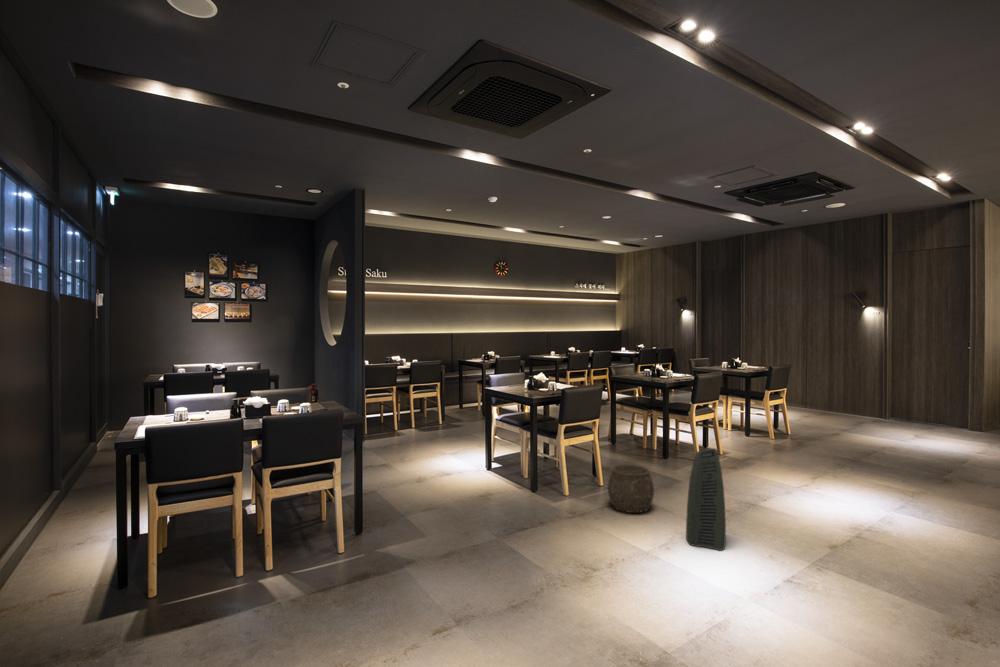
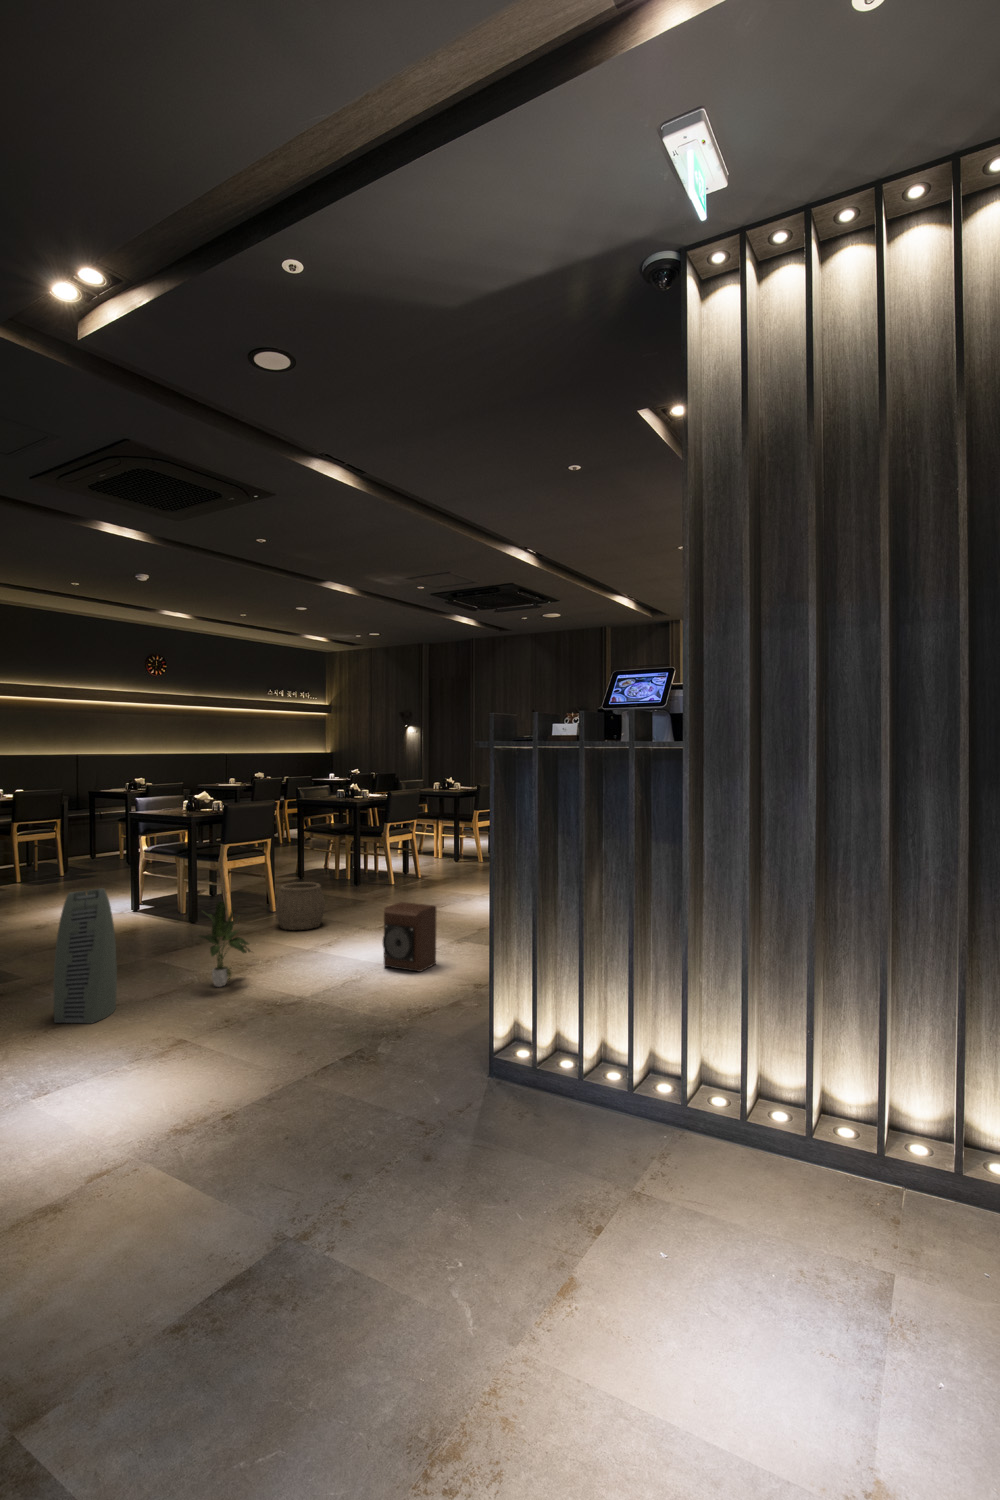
air purifier: present [686,449,726,551] -> present [54,888,117,1024]
potted plant: none [554,506,607,595] -> present [199,901,250,987]
speaker: none [745,520,811,614] -> present [383,902,436,972]

